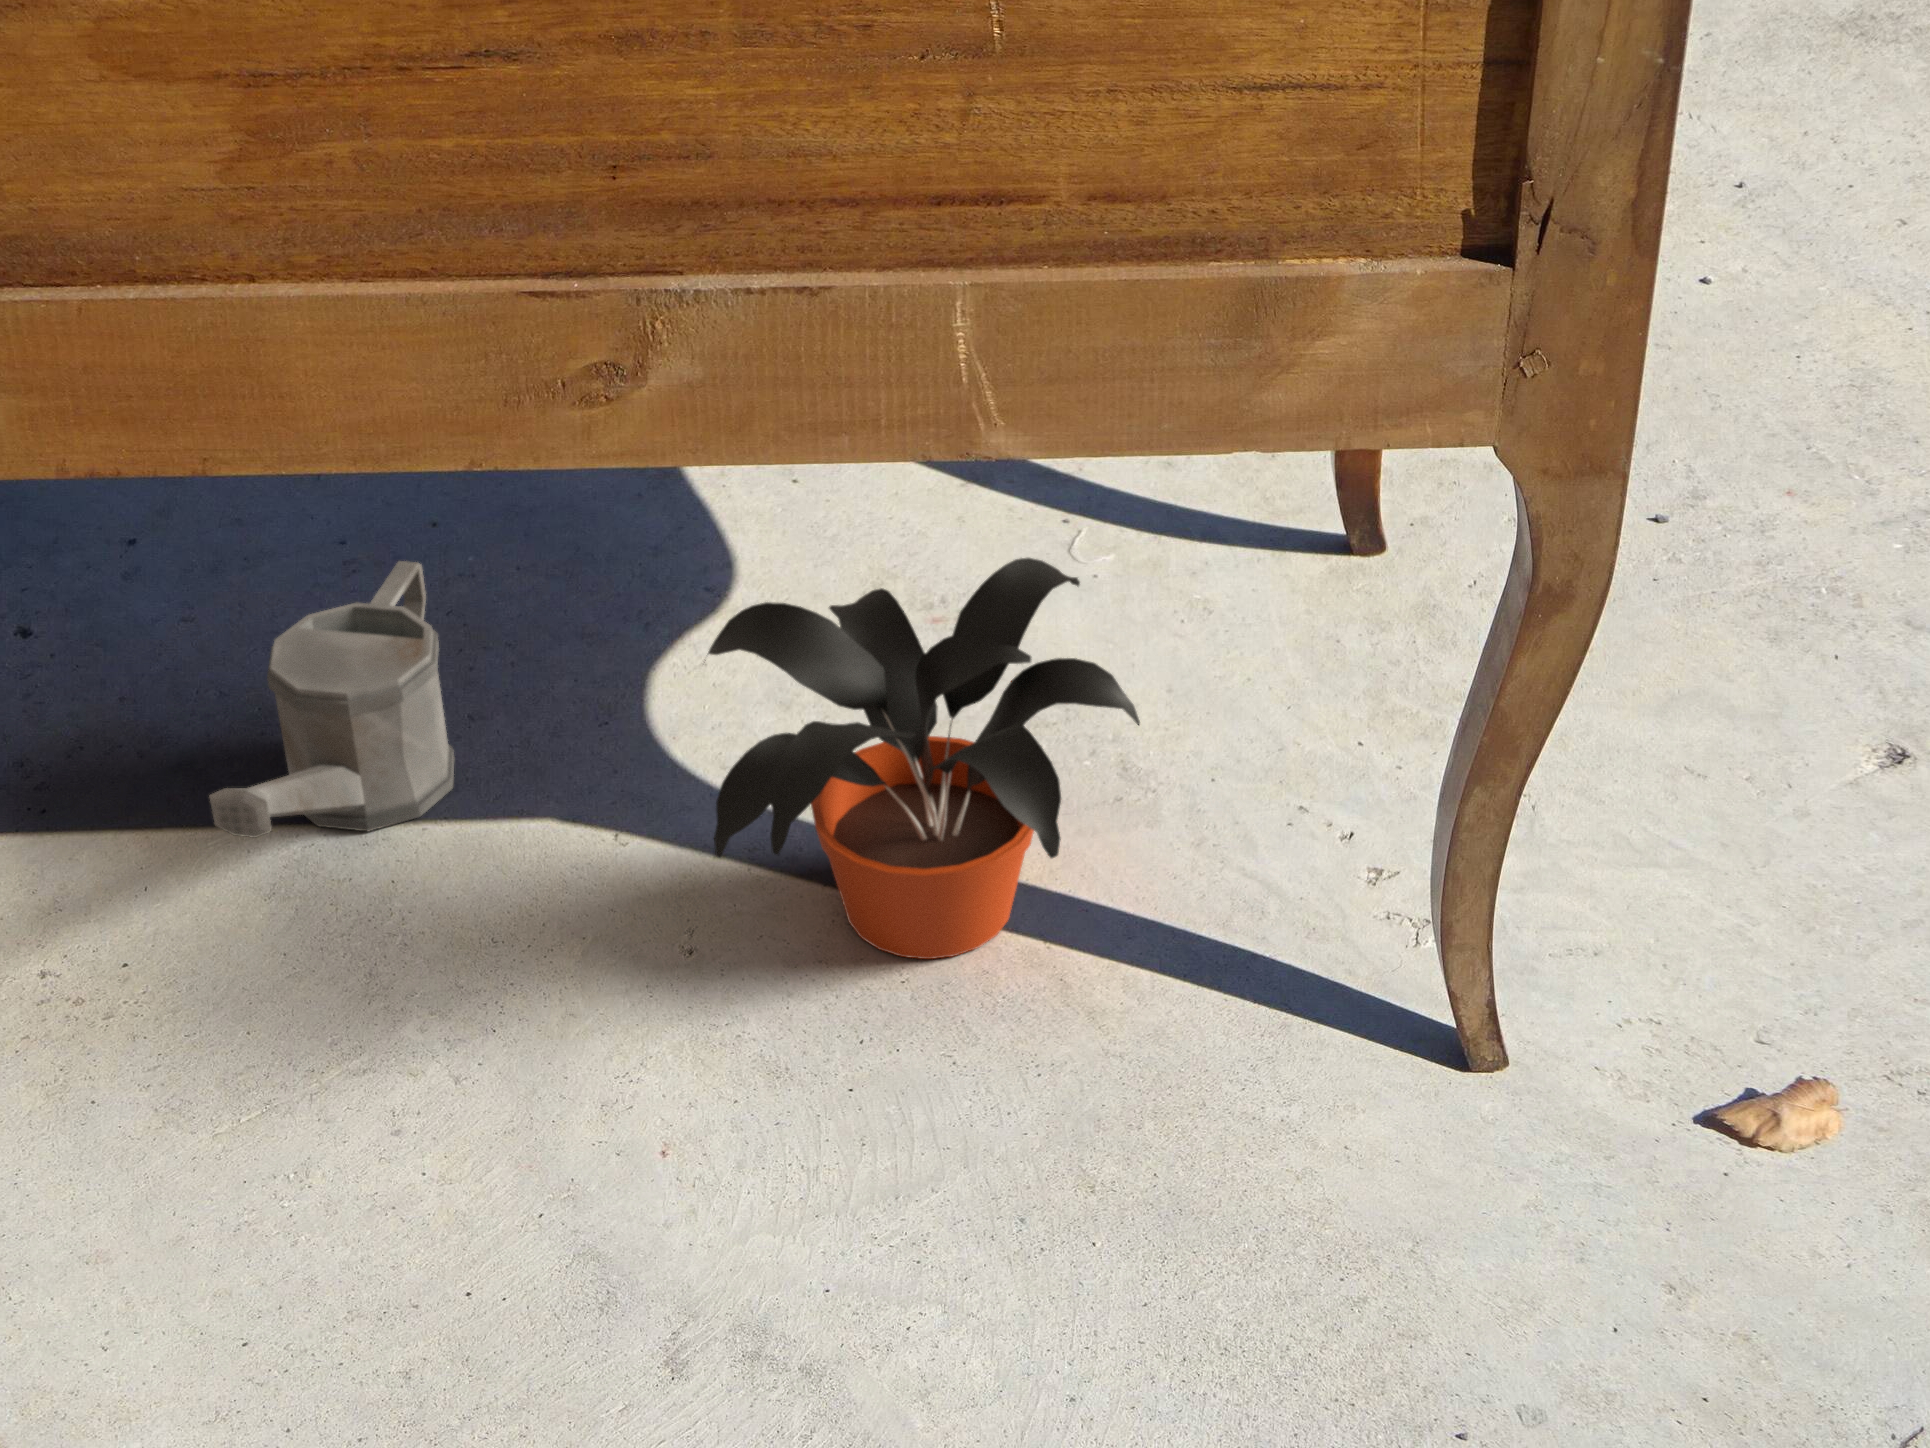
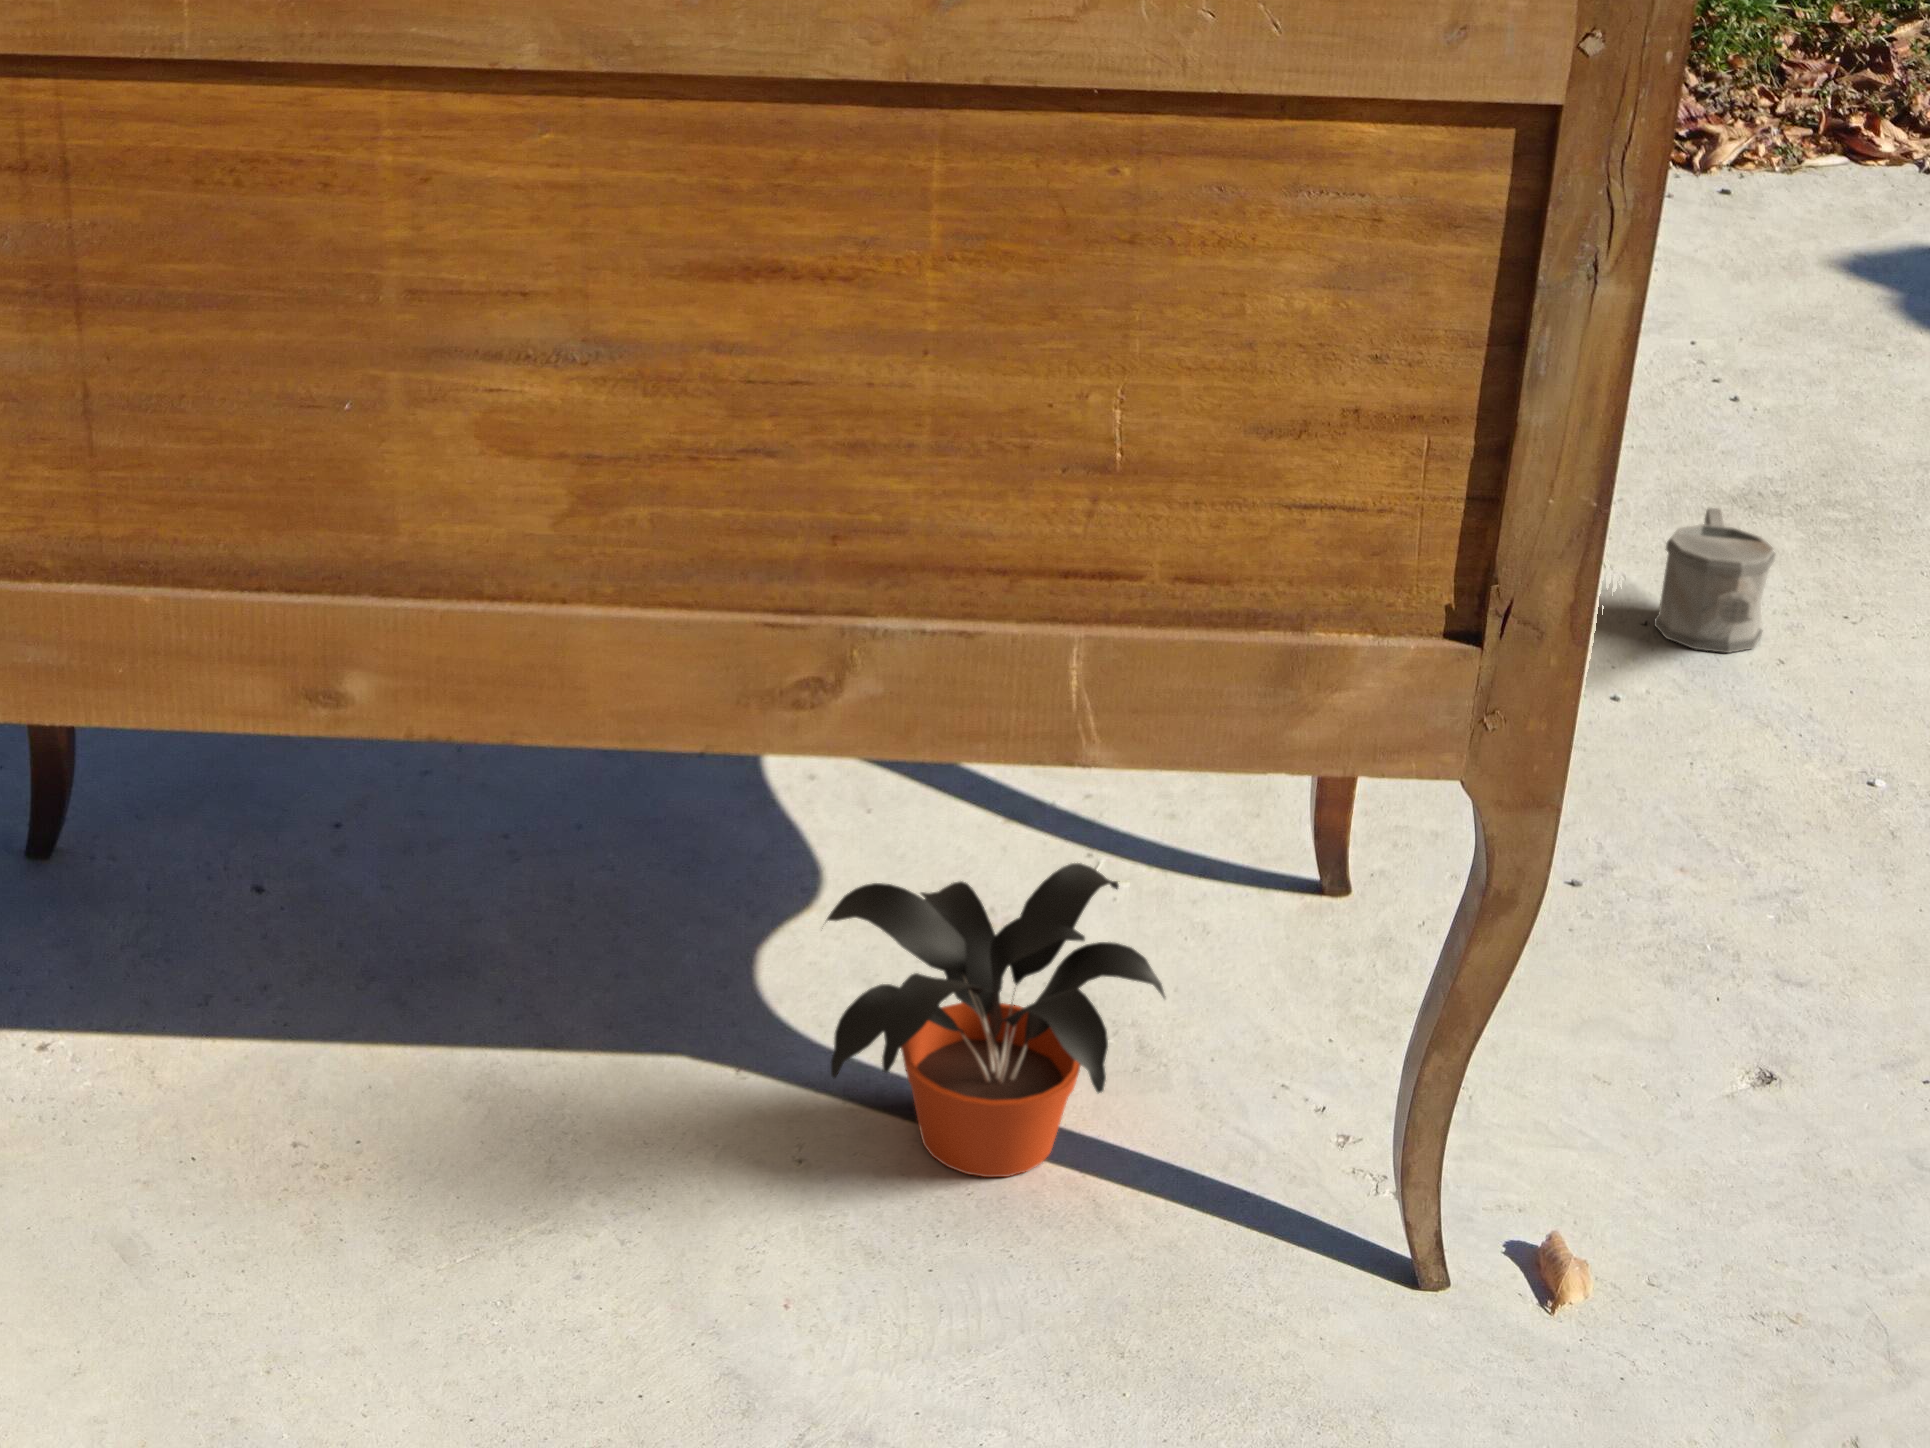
watering can: present [209,561,454,838] -> present [1654,508,1776,653]

